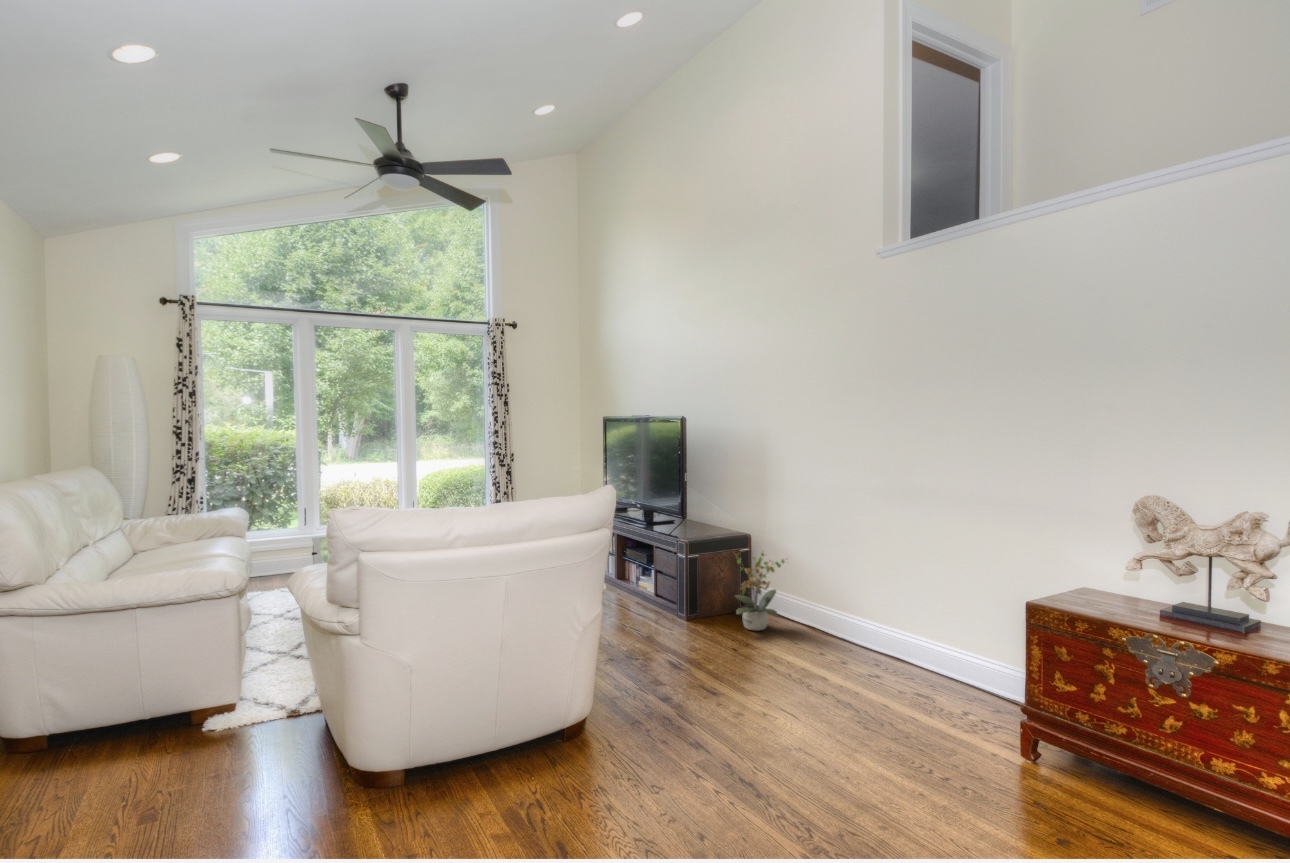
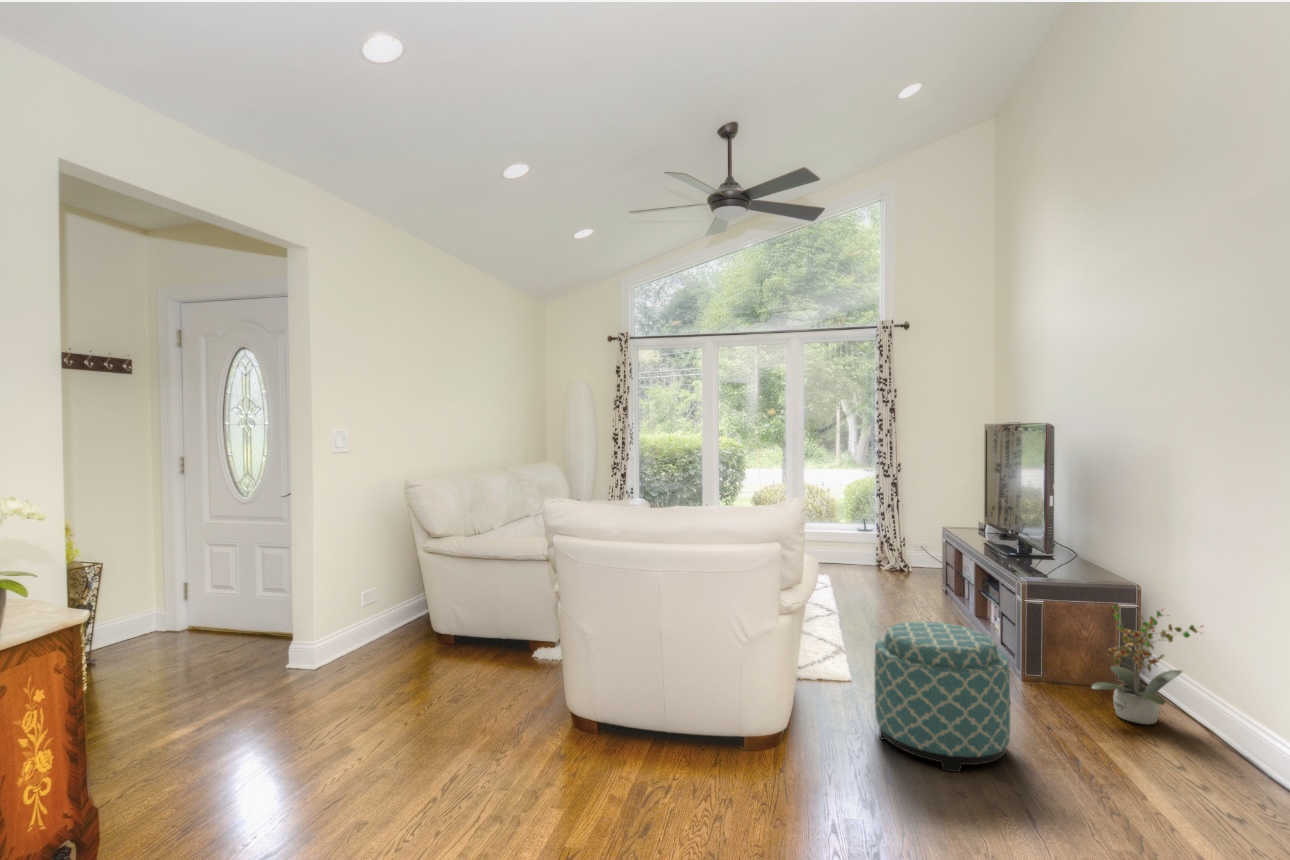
ottoman: none [633,588,729,701] -> present [875,621,1010,772]

